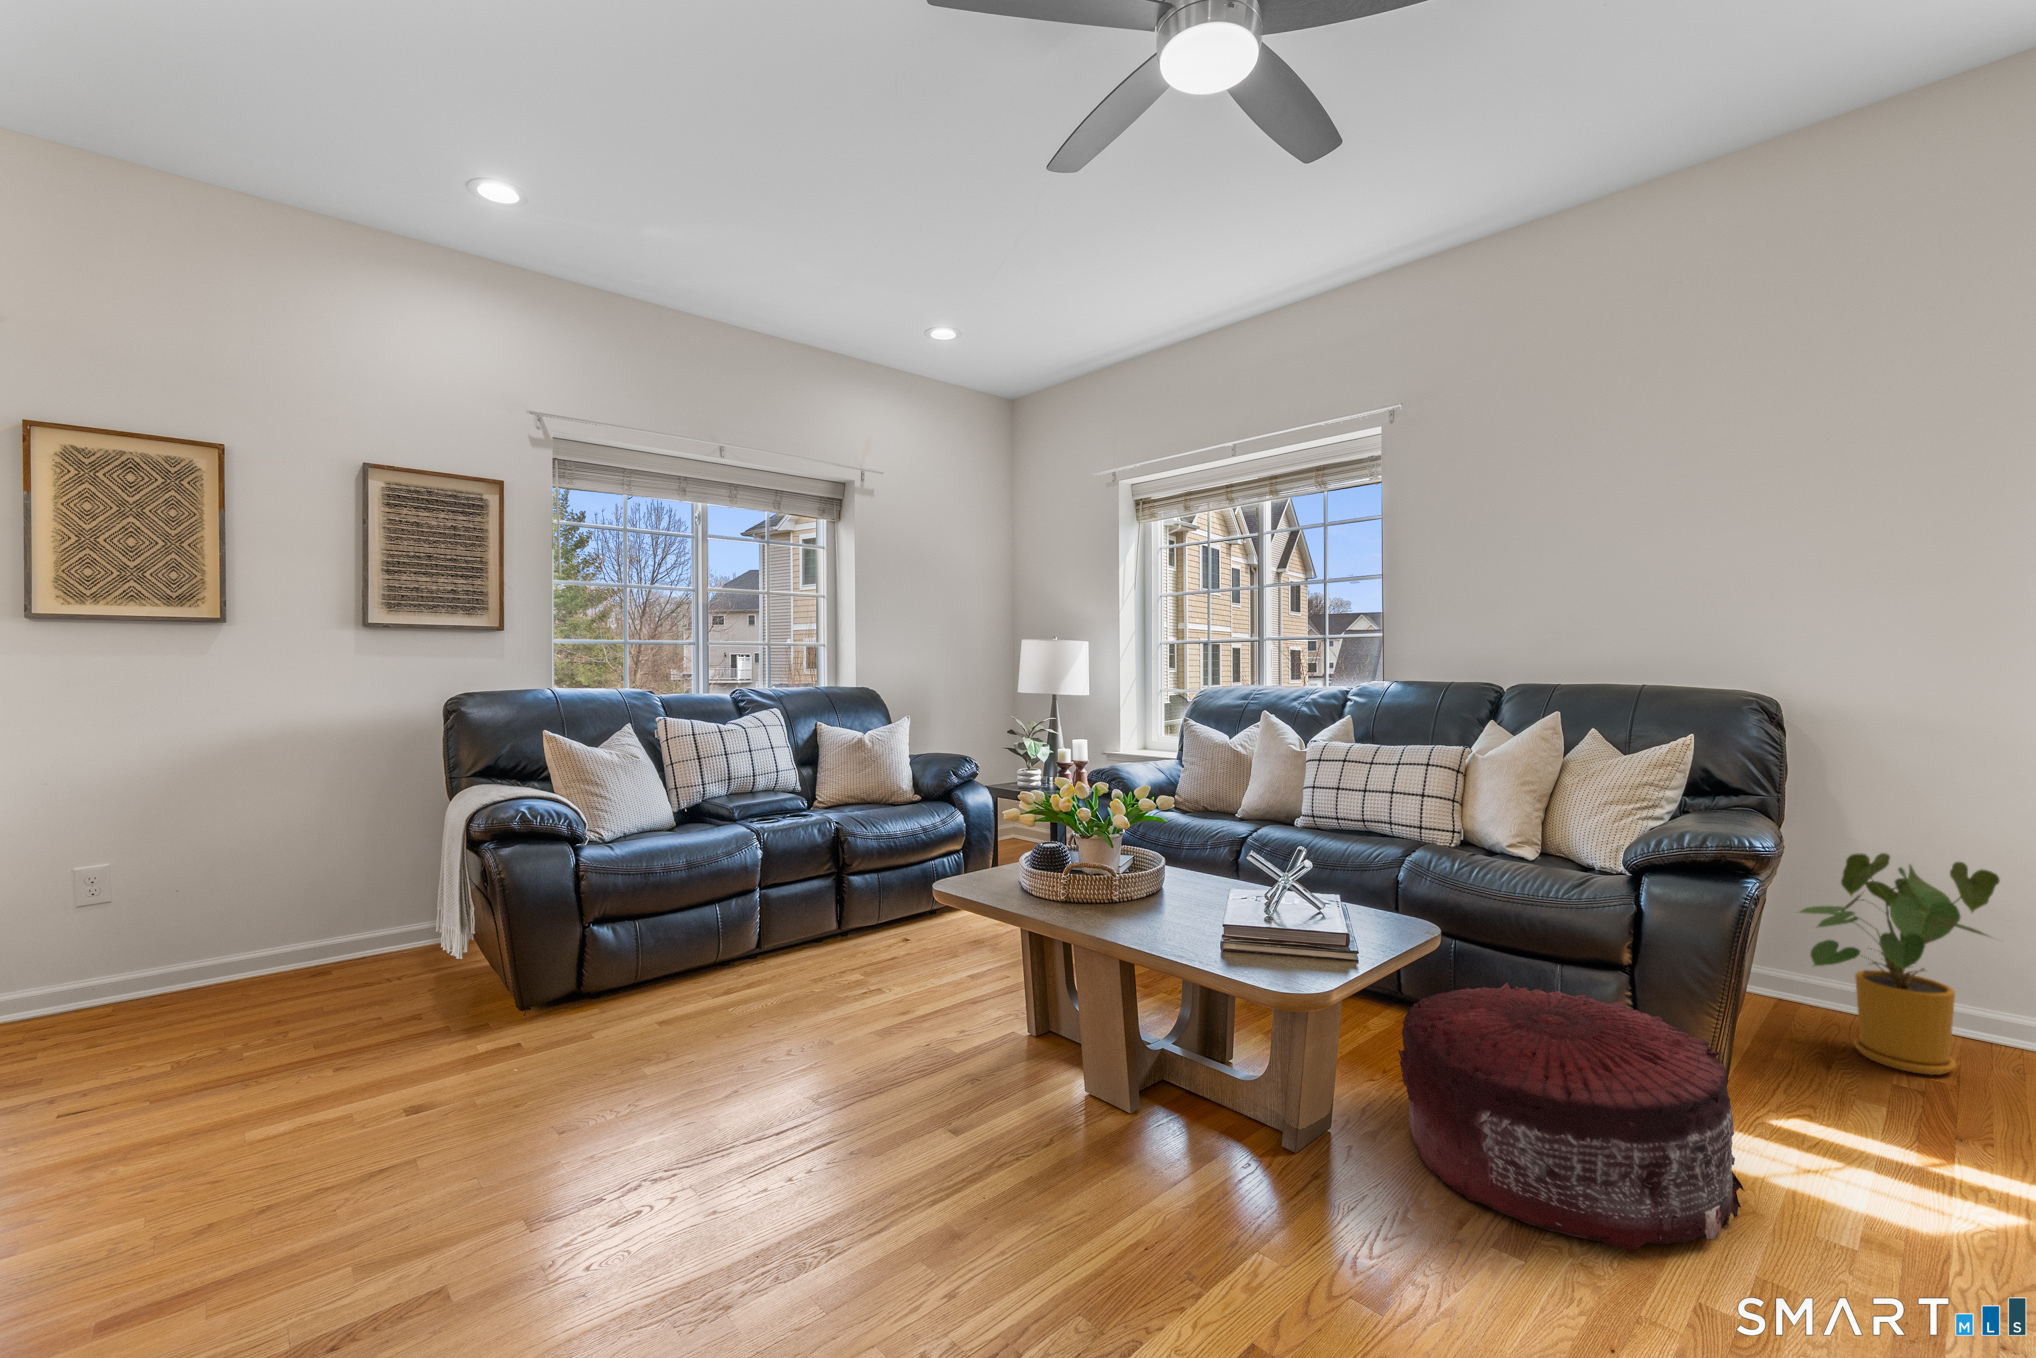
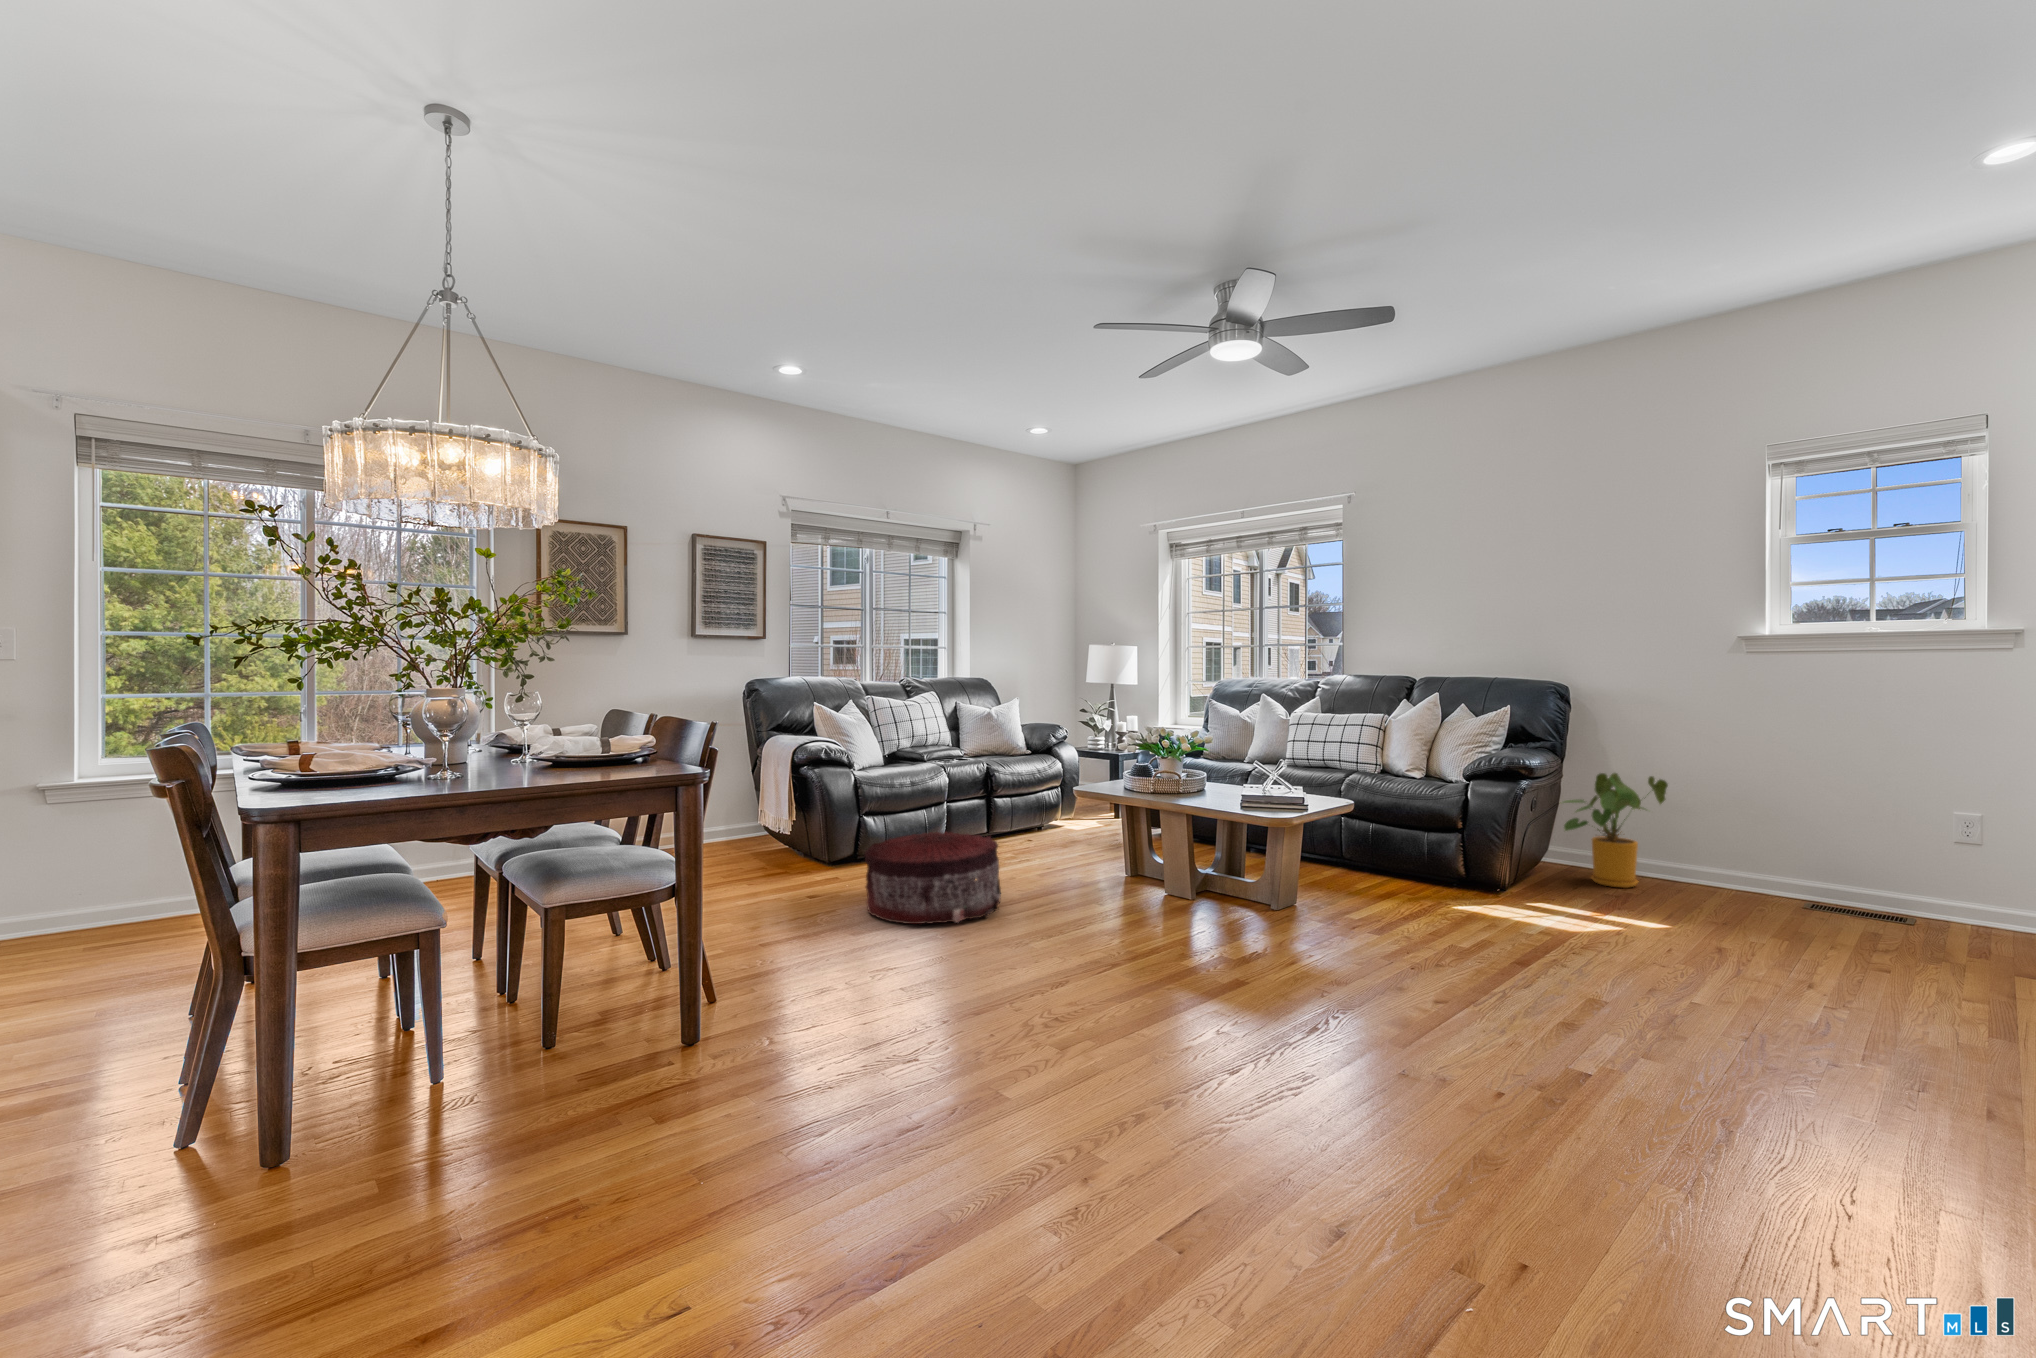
pouf: present [1398,983,1744,1251] -> present [865,832,1001,924]

